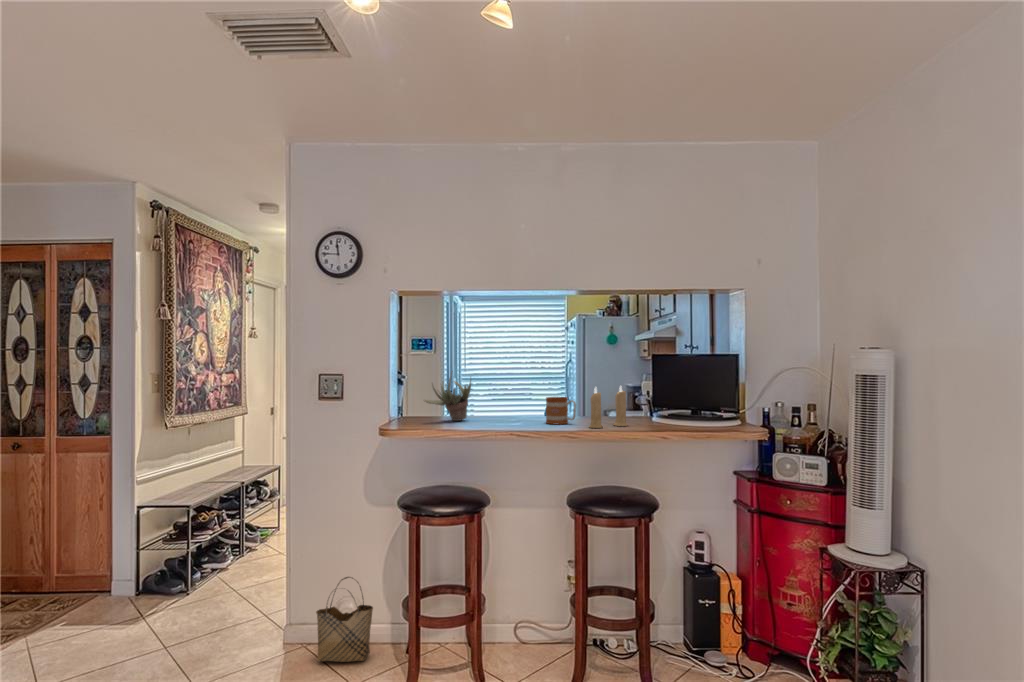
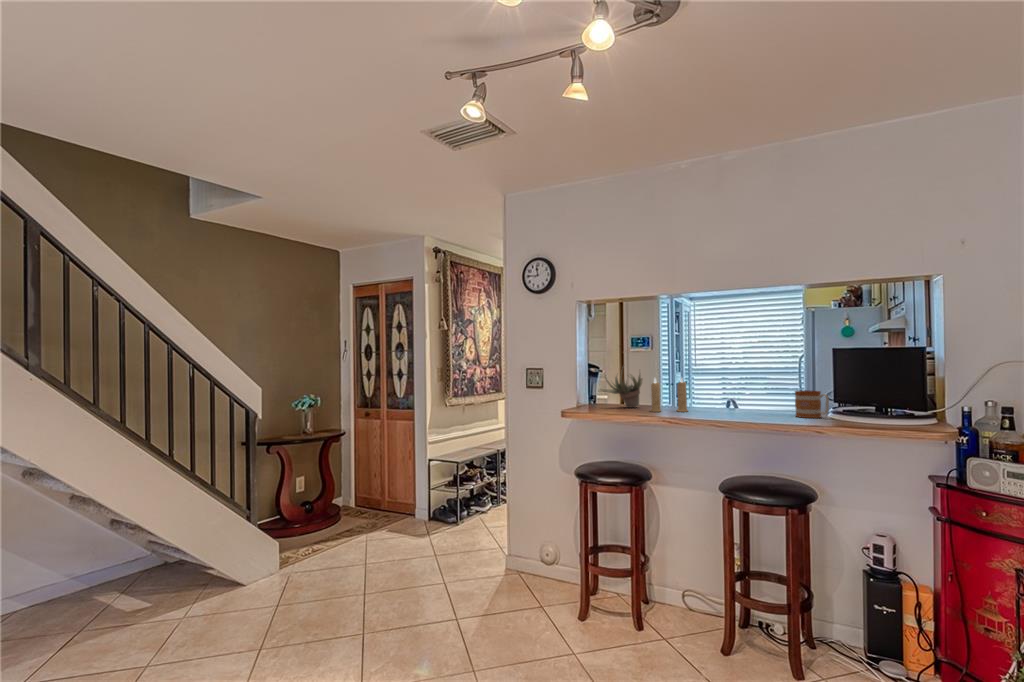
candle: present [589,386,627,428] -> present [651,378,688,412]
mug: present [546,397,576,424] -> present [795,390,829,418]
woven basket: present [316,577,373,662] -> none [523,525,564,591]

